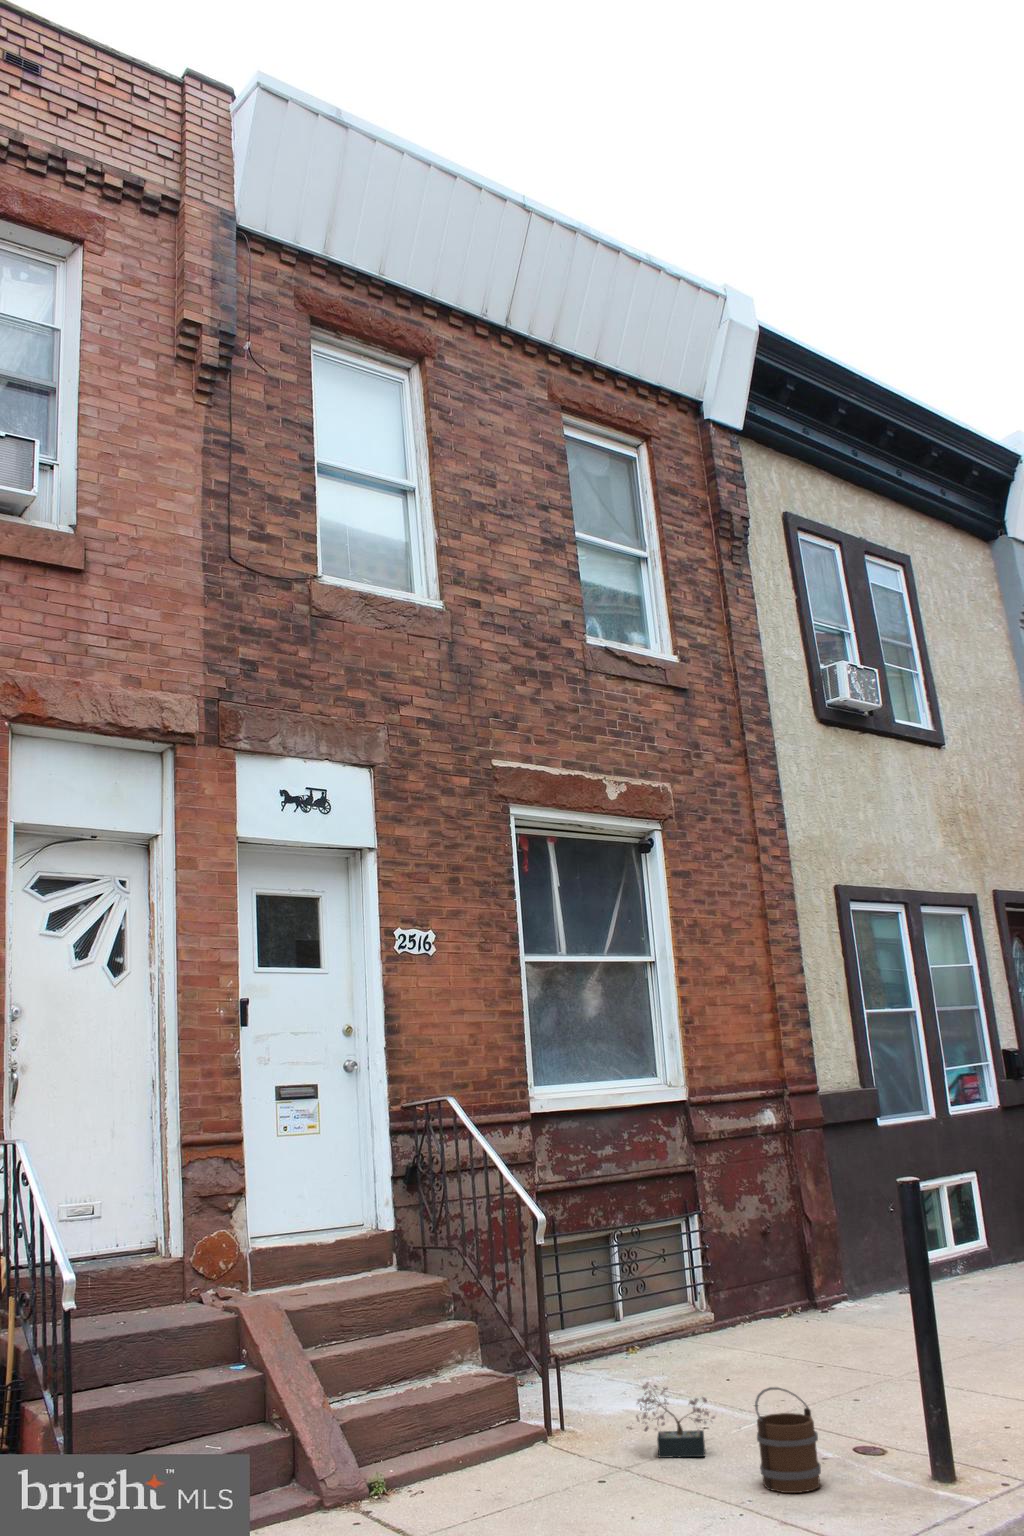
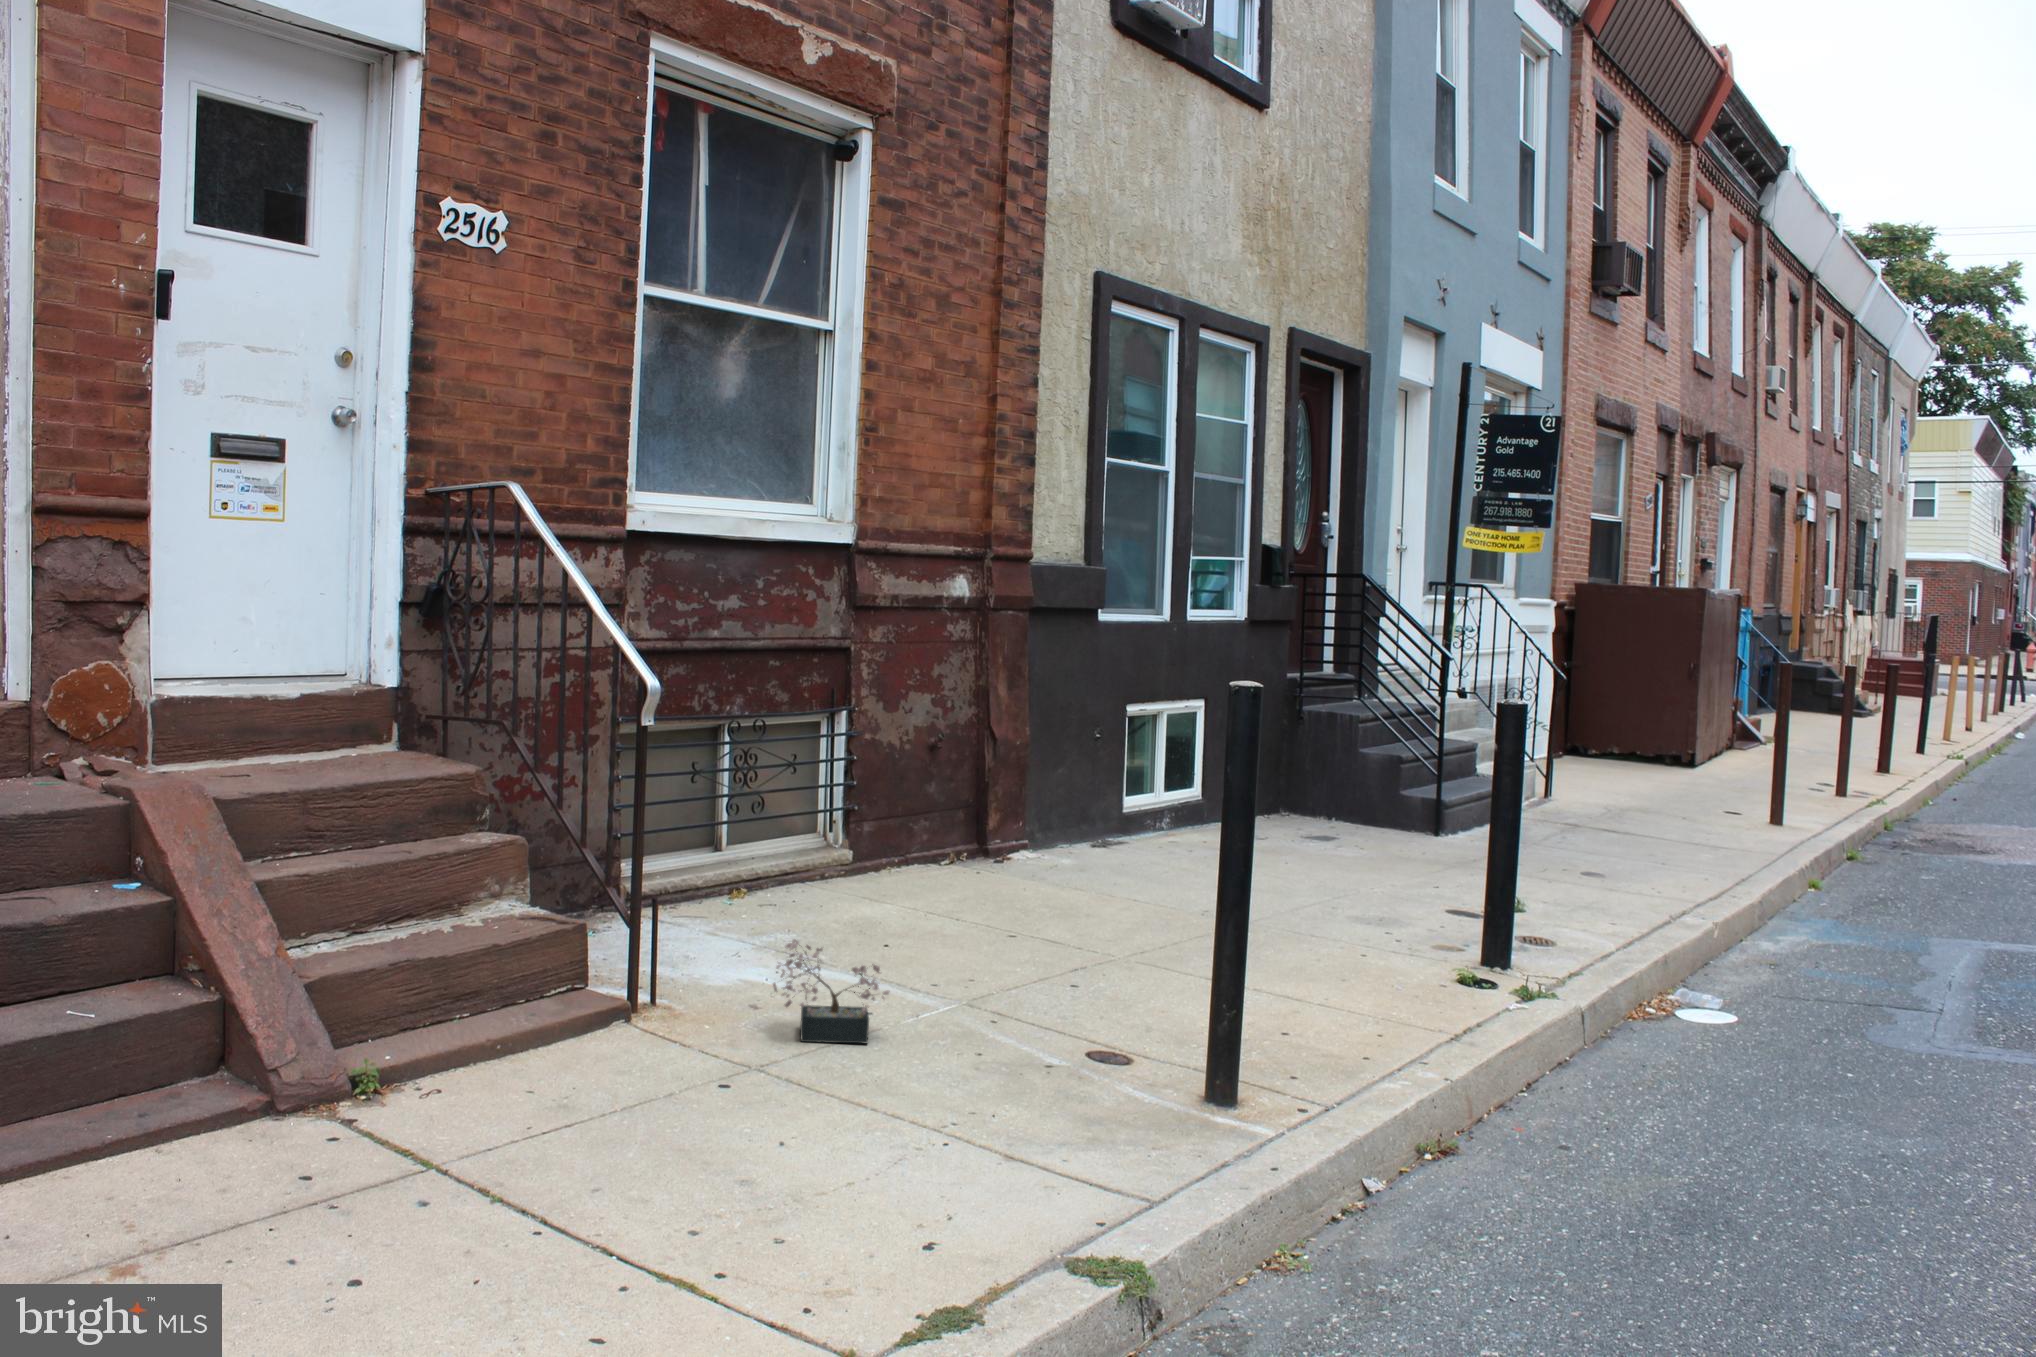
bucket: present [755,1387,821,1493] -> none [958,965,1046,1107]

